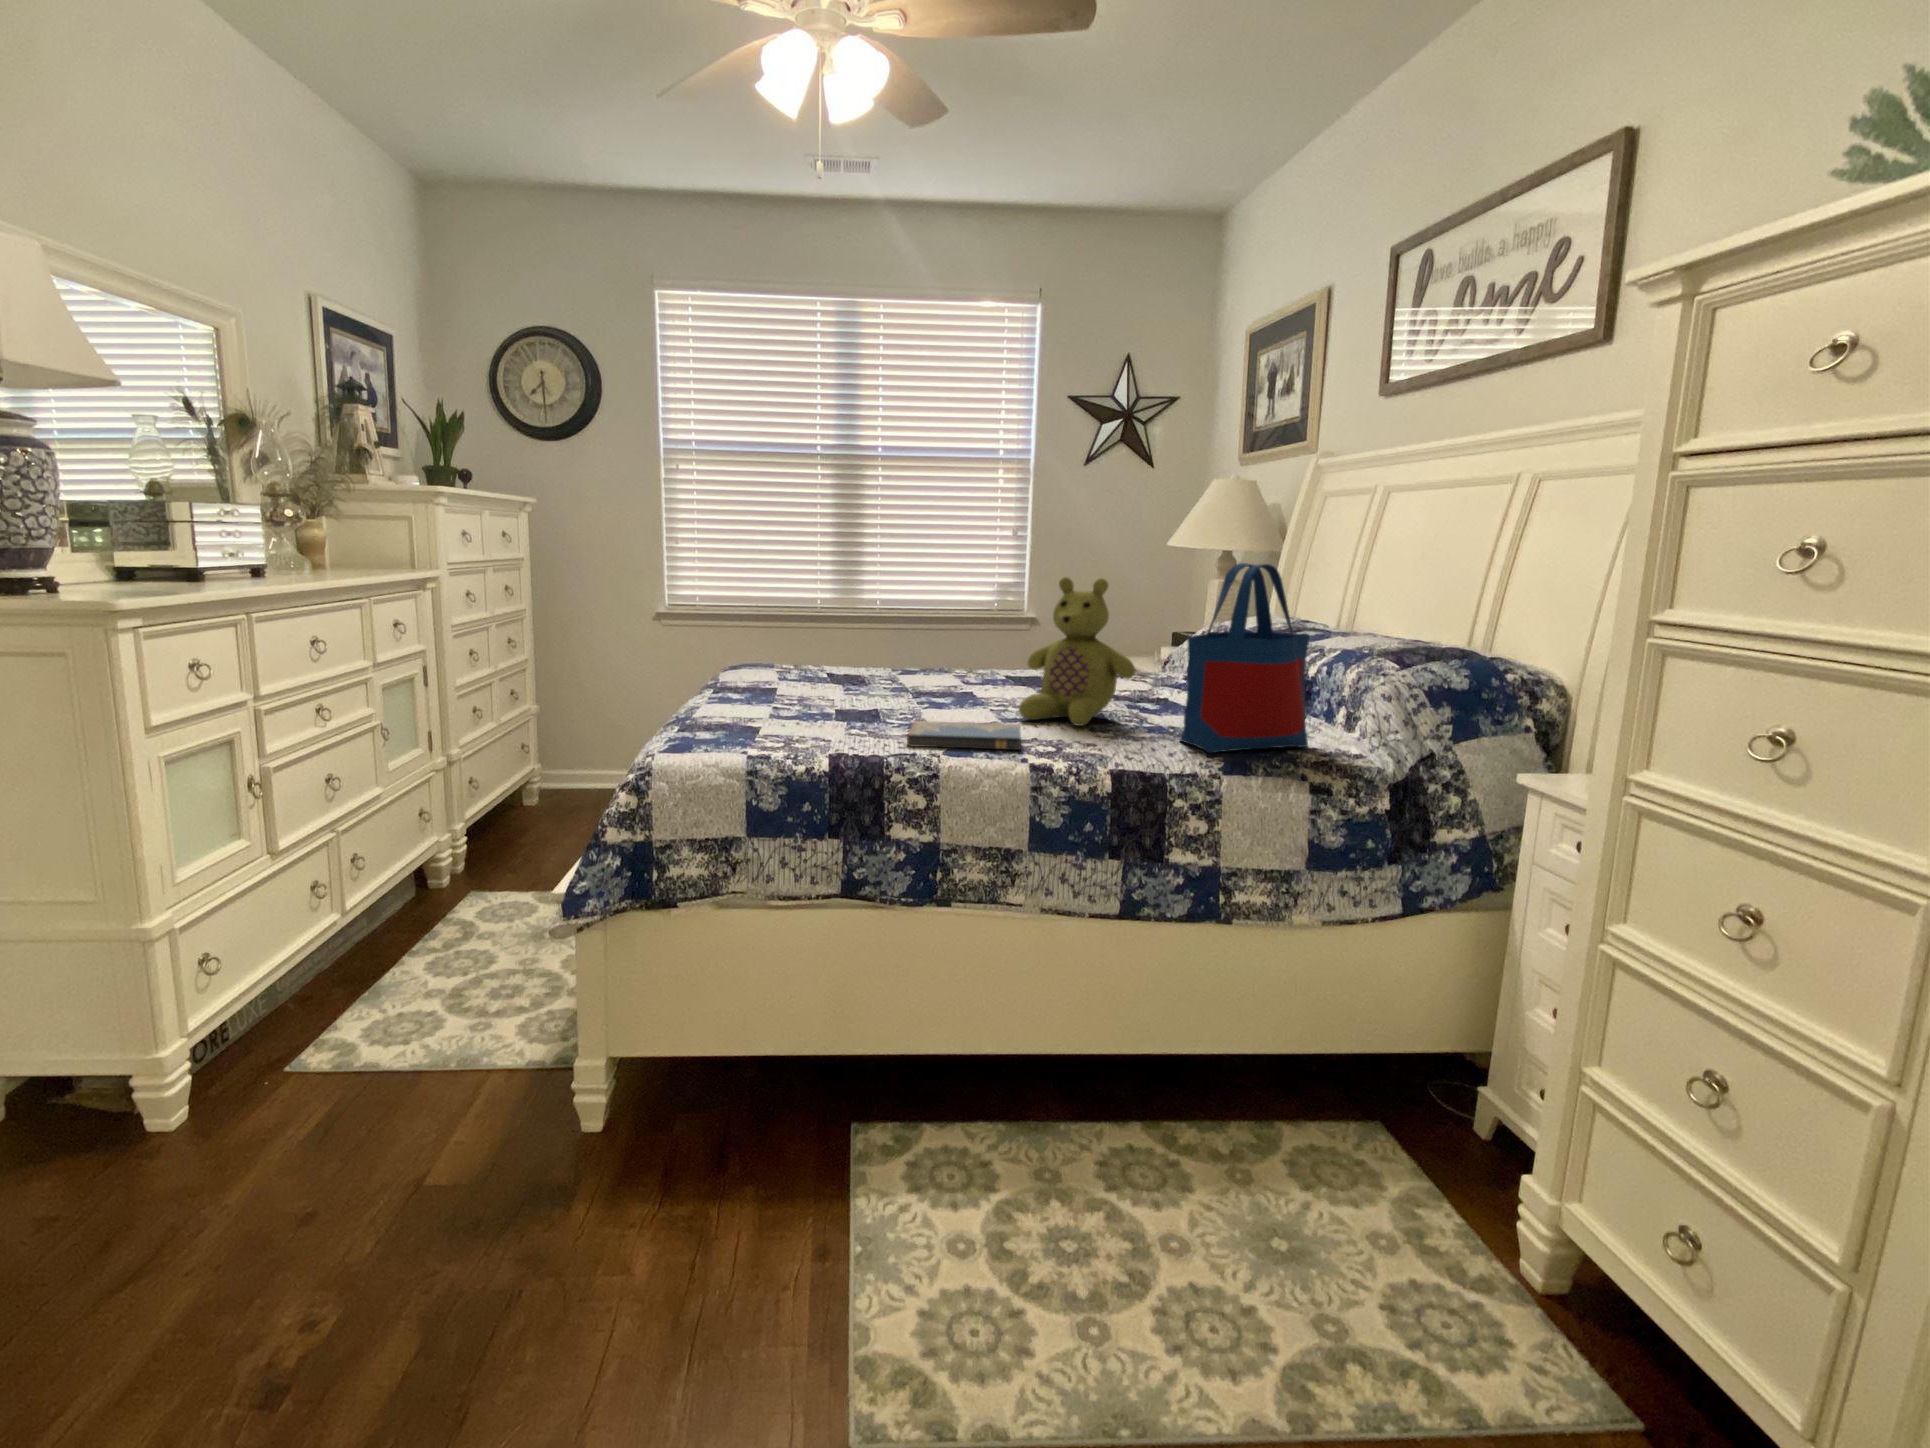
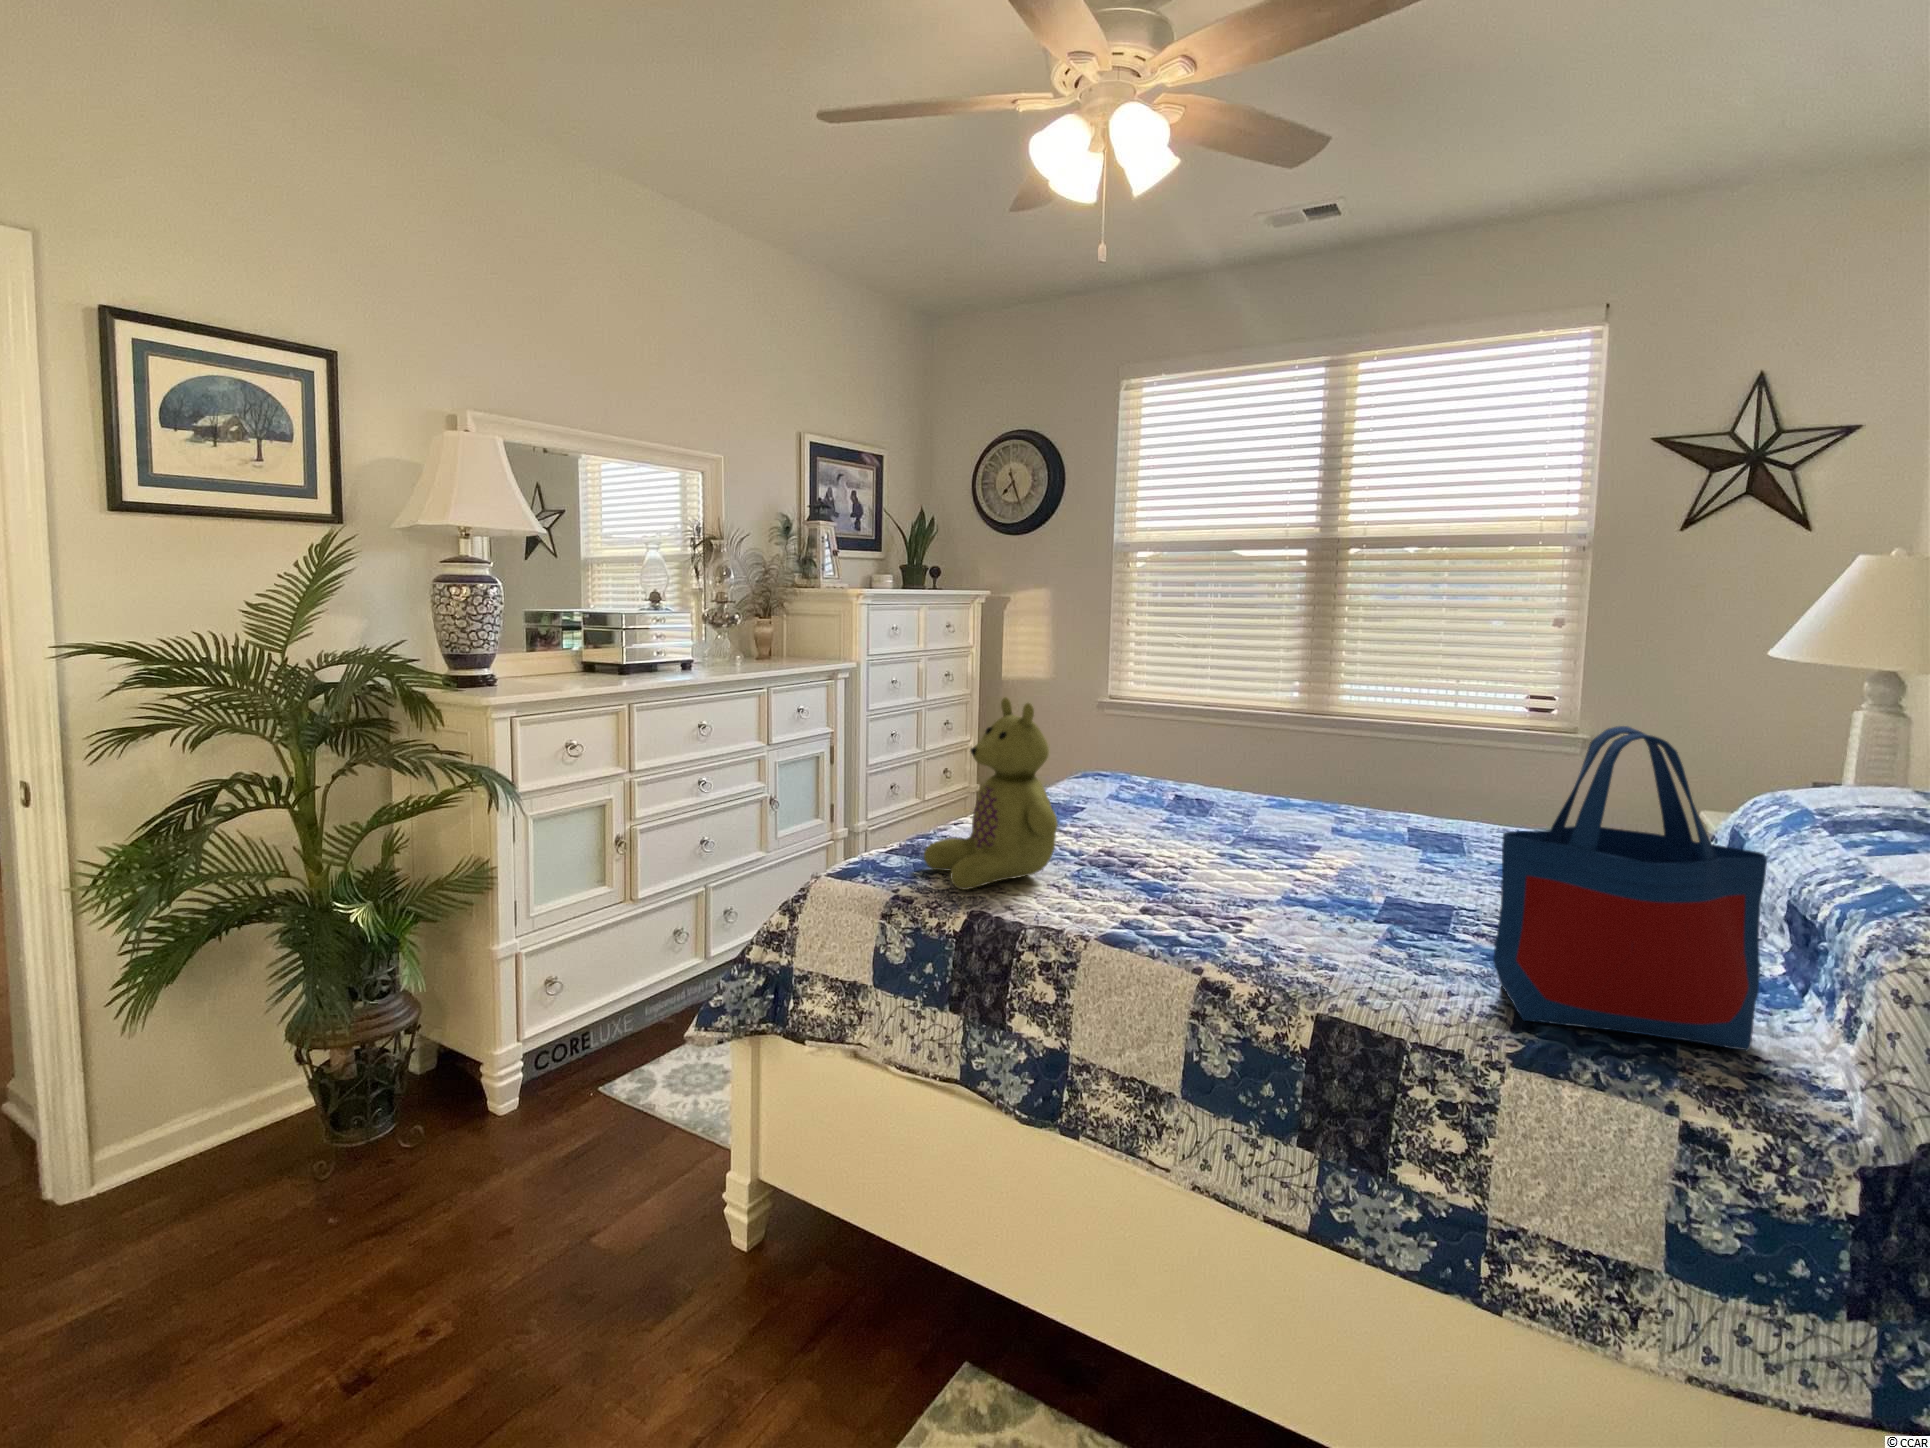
stuffed bear: present [1019,577,1135,726] -> present [924,697,1058,890]
hardcover book: present [907,721,1021,750] -> none [1085,883,1256,953]

